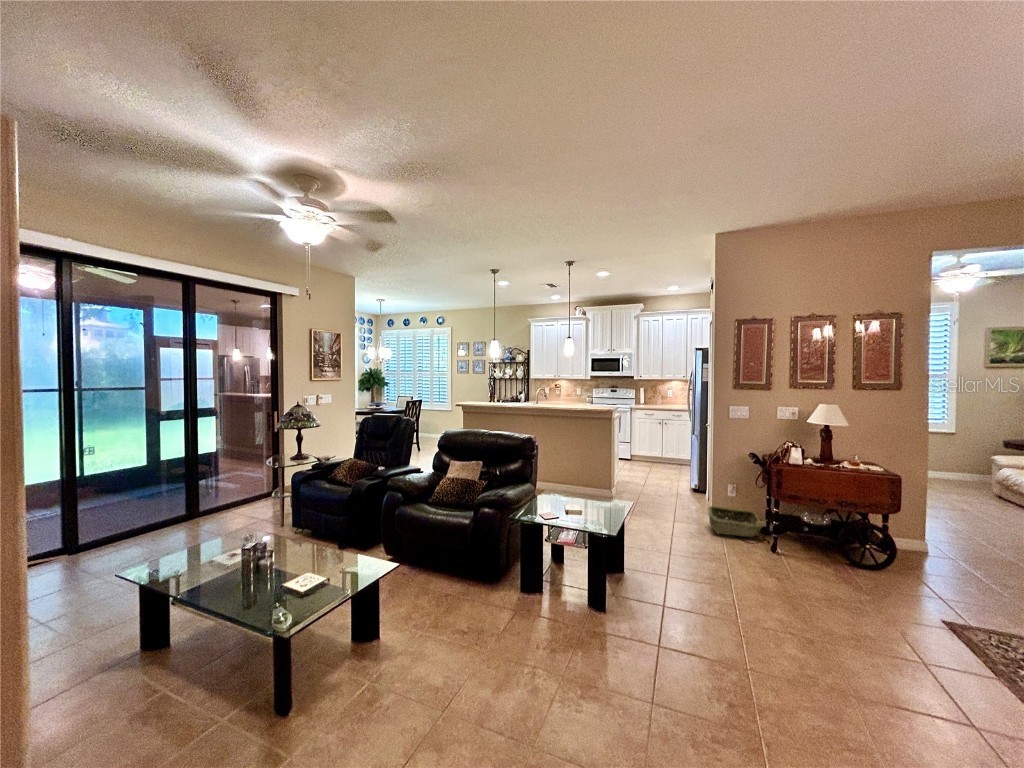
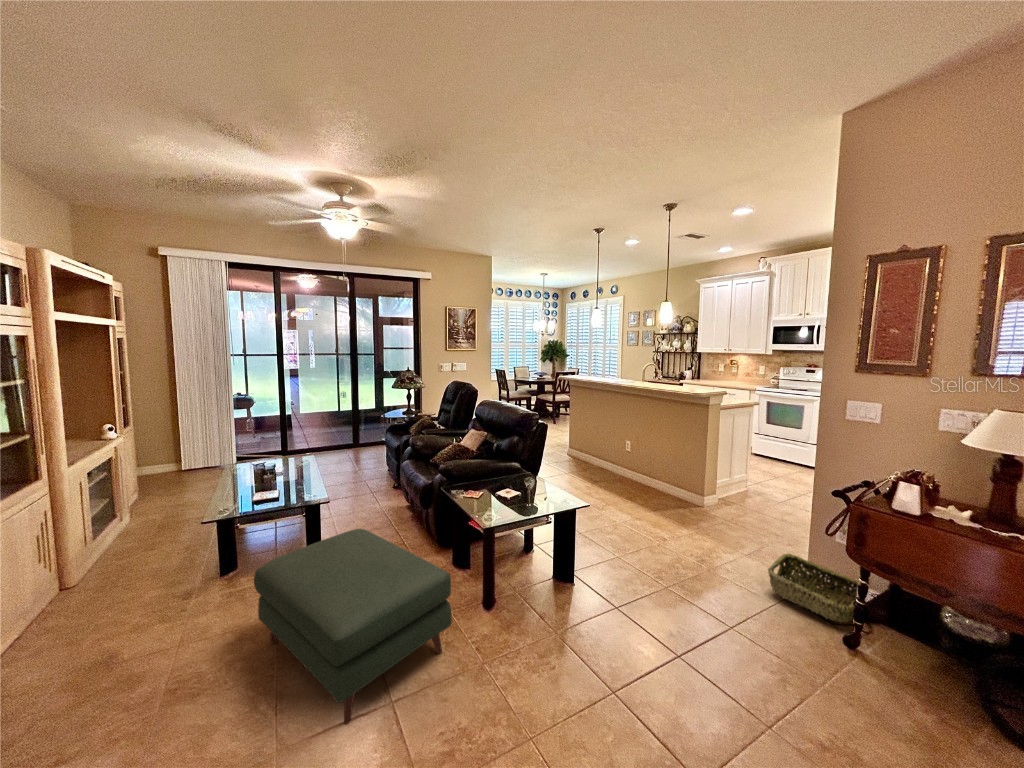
ottoman: none [488,568,674,721] -> present [254,529,452,725]

